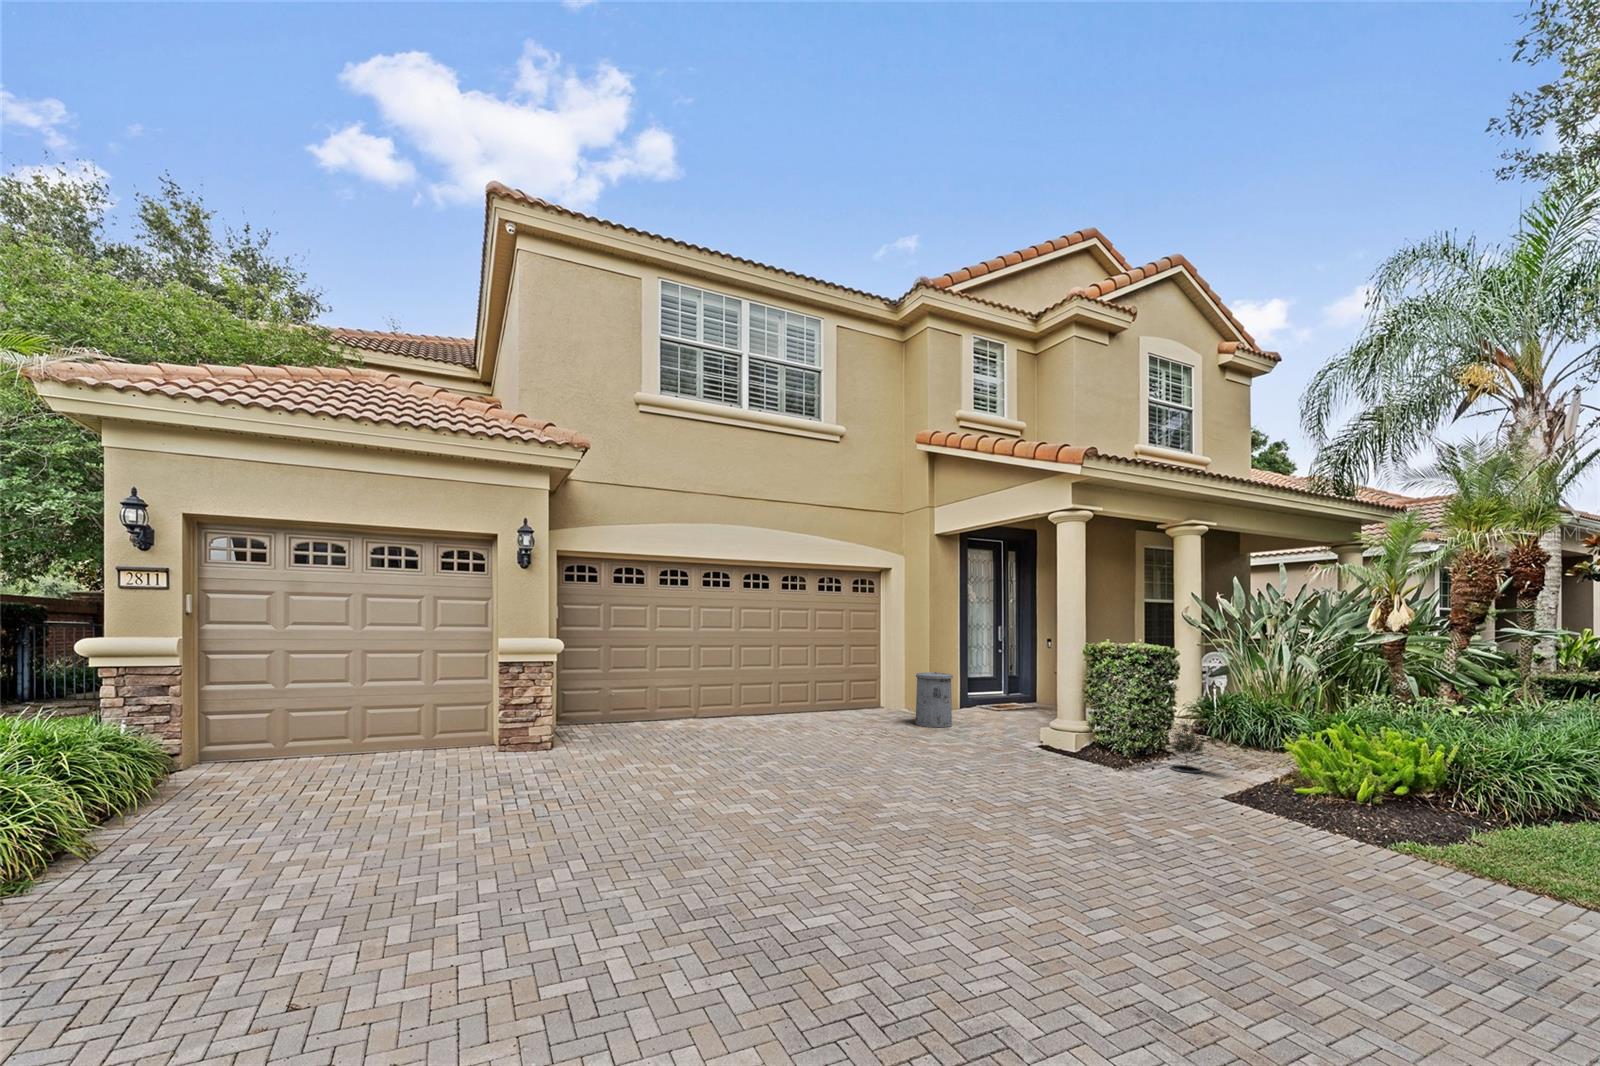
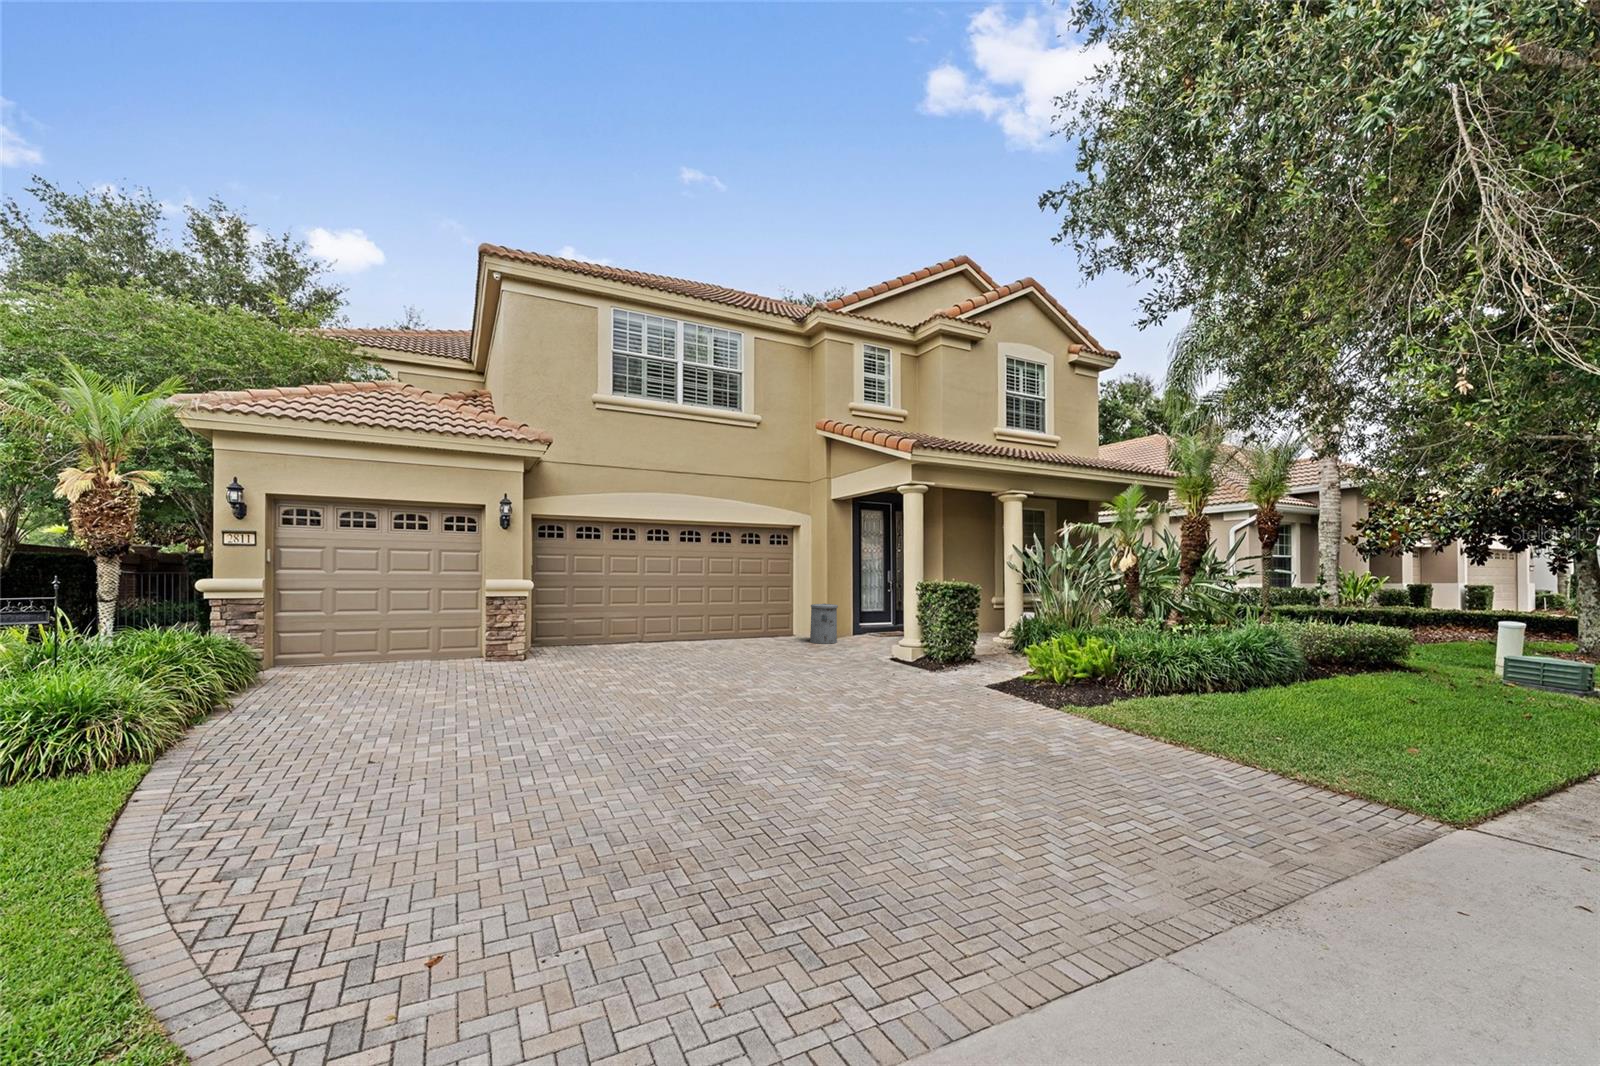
potted tree: present [1170,721,1204,773] -> none [967,631,993,670]

